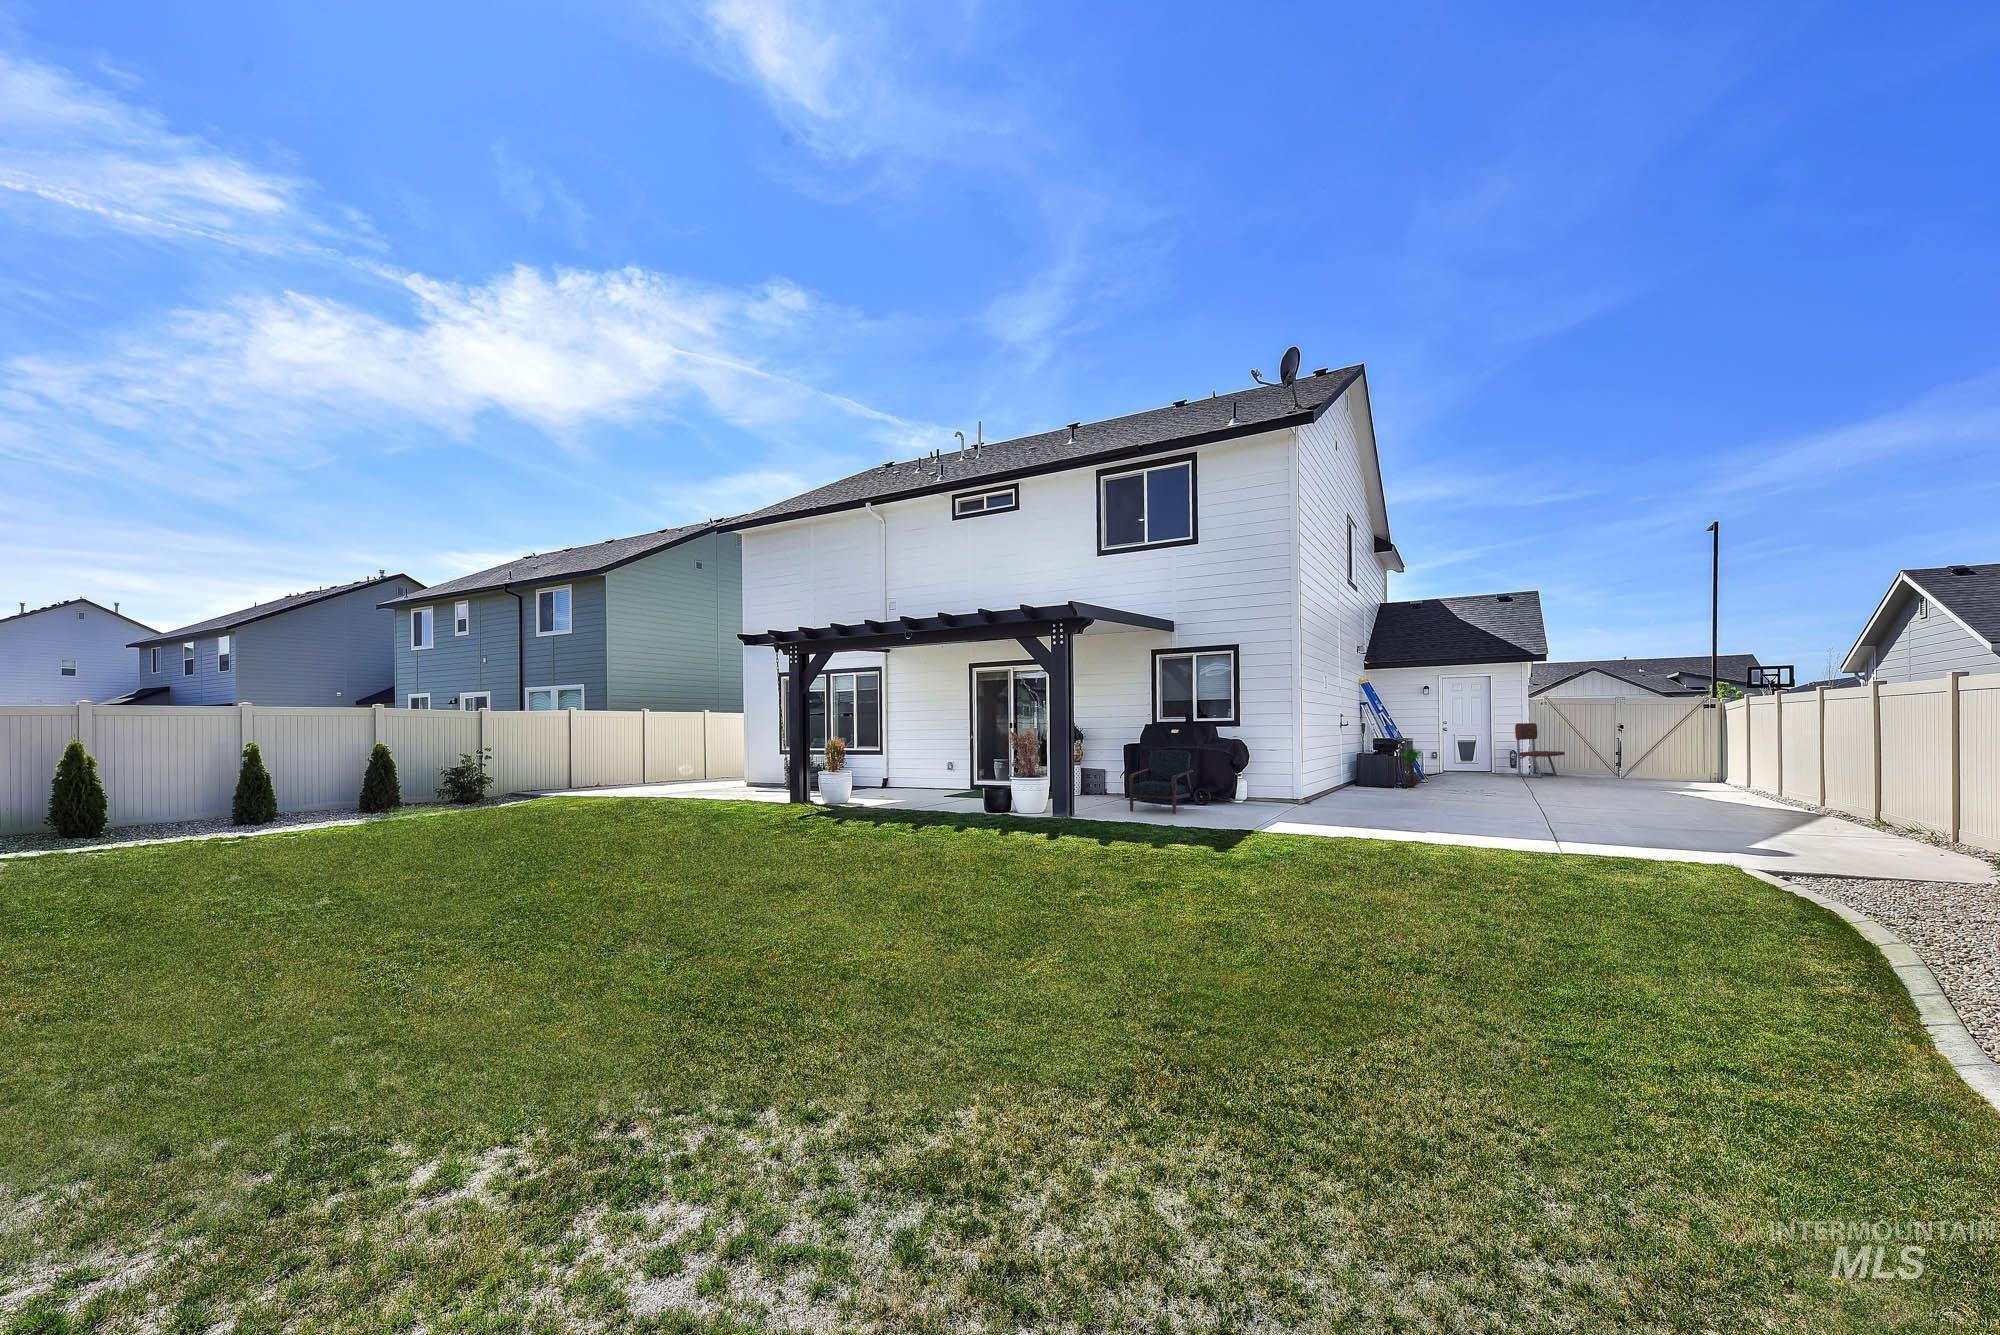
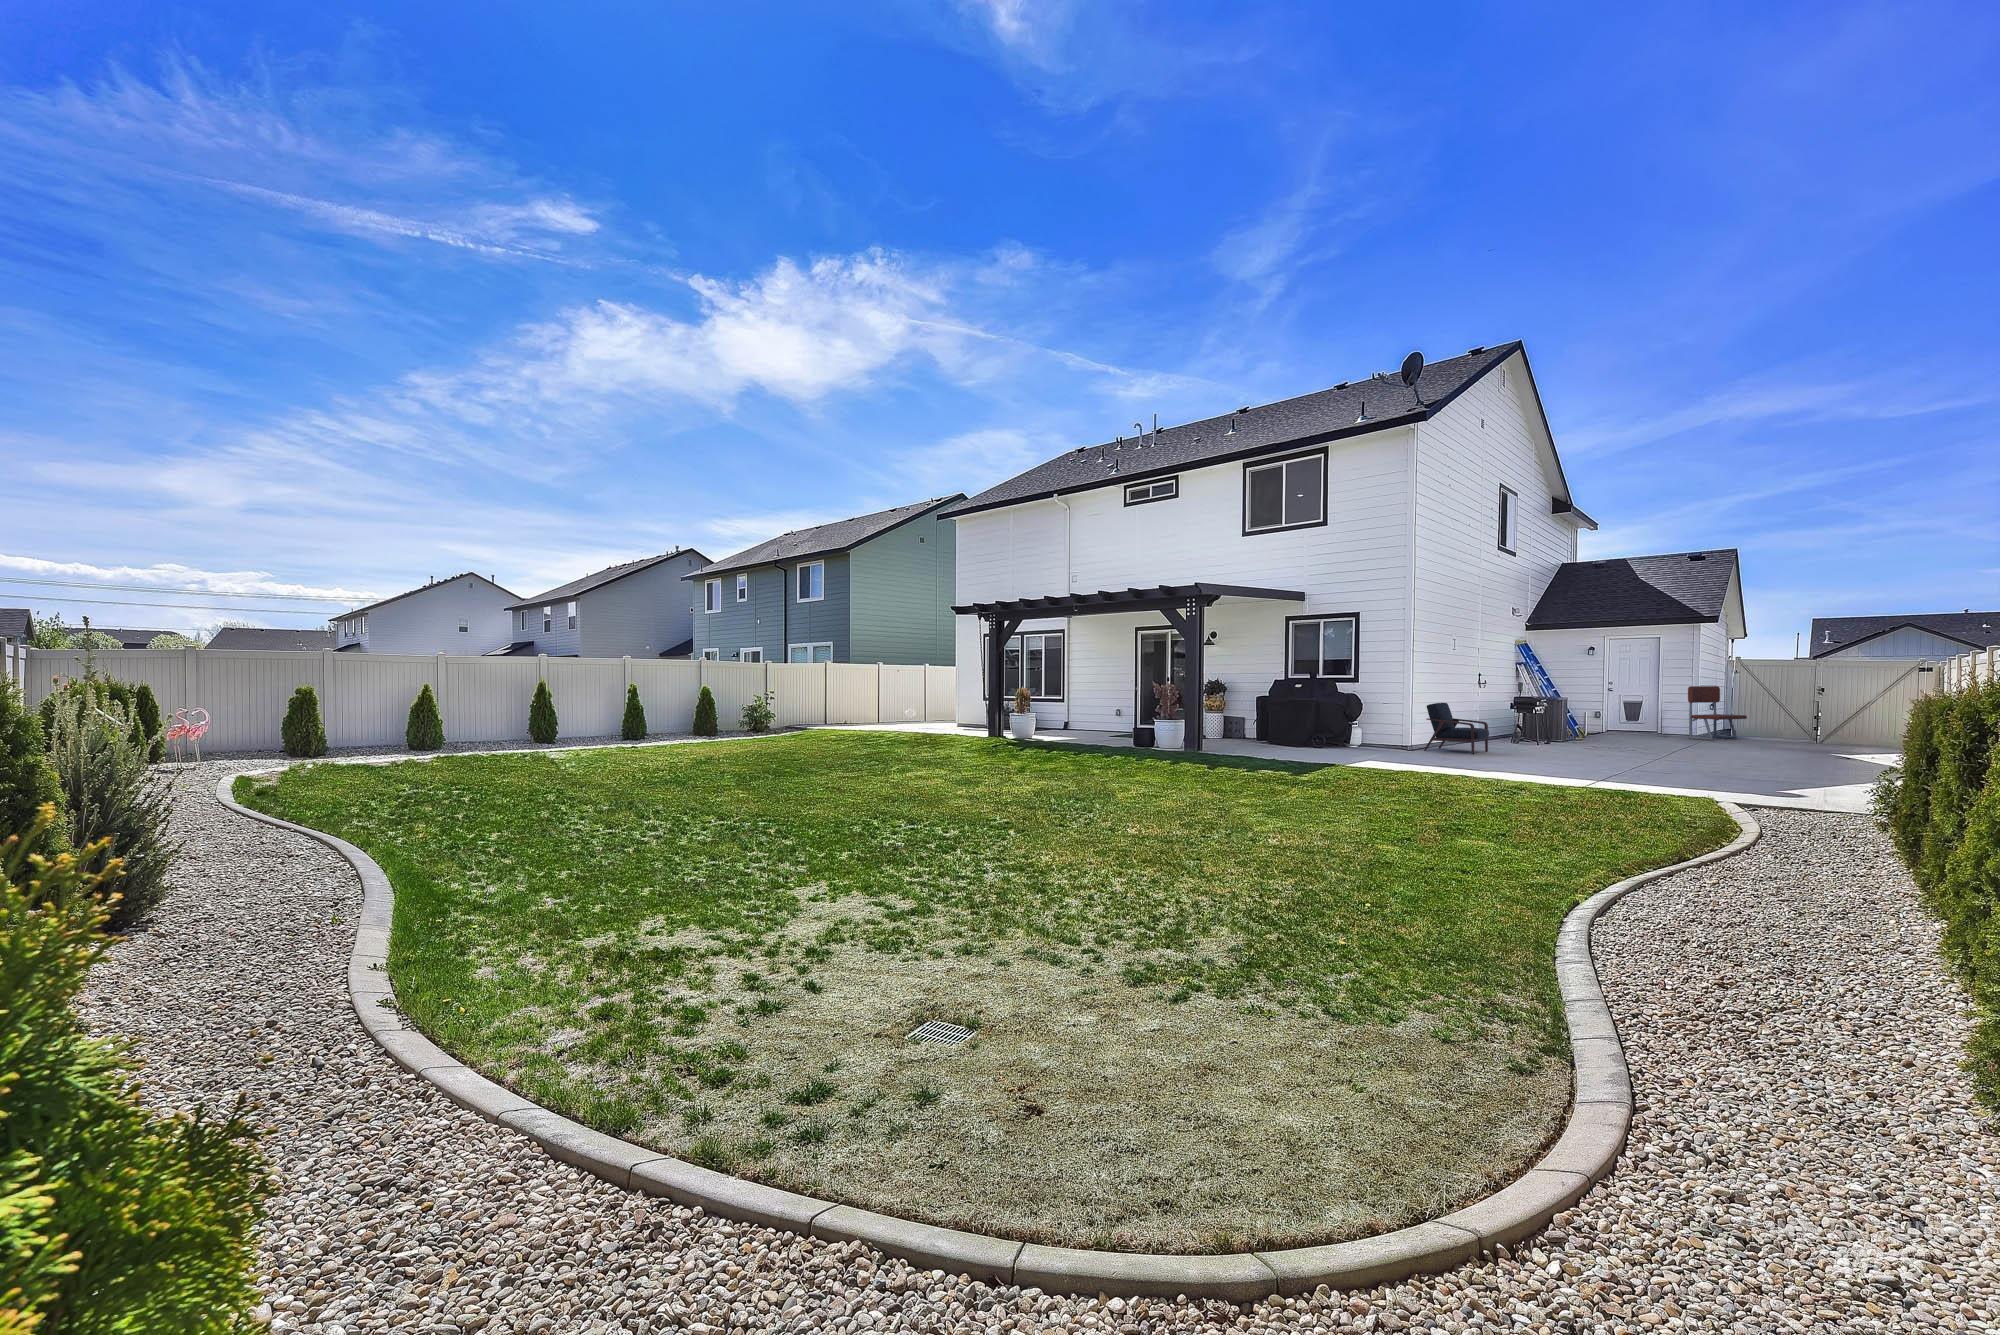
potted tree: present [1401,747,1421,787] -> none [1534,703,1561,743]
chair: present [1129,750,1193,814] -> present [1424,703,1489,754]

